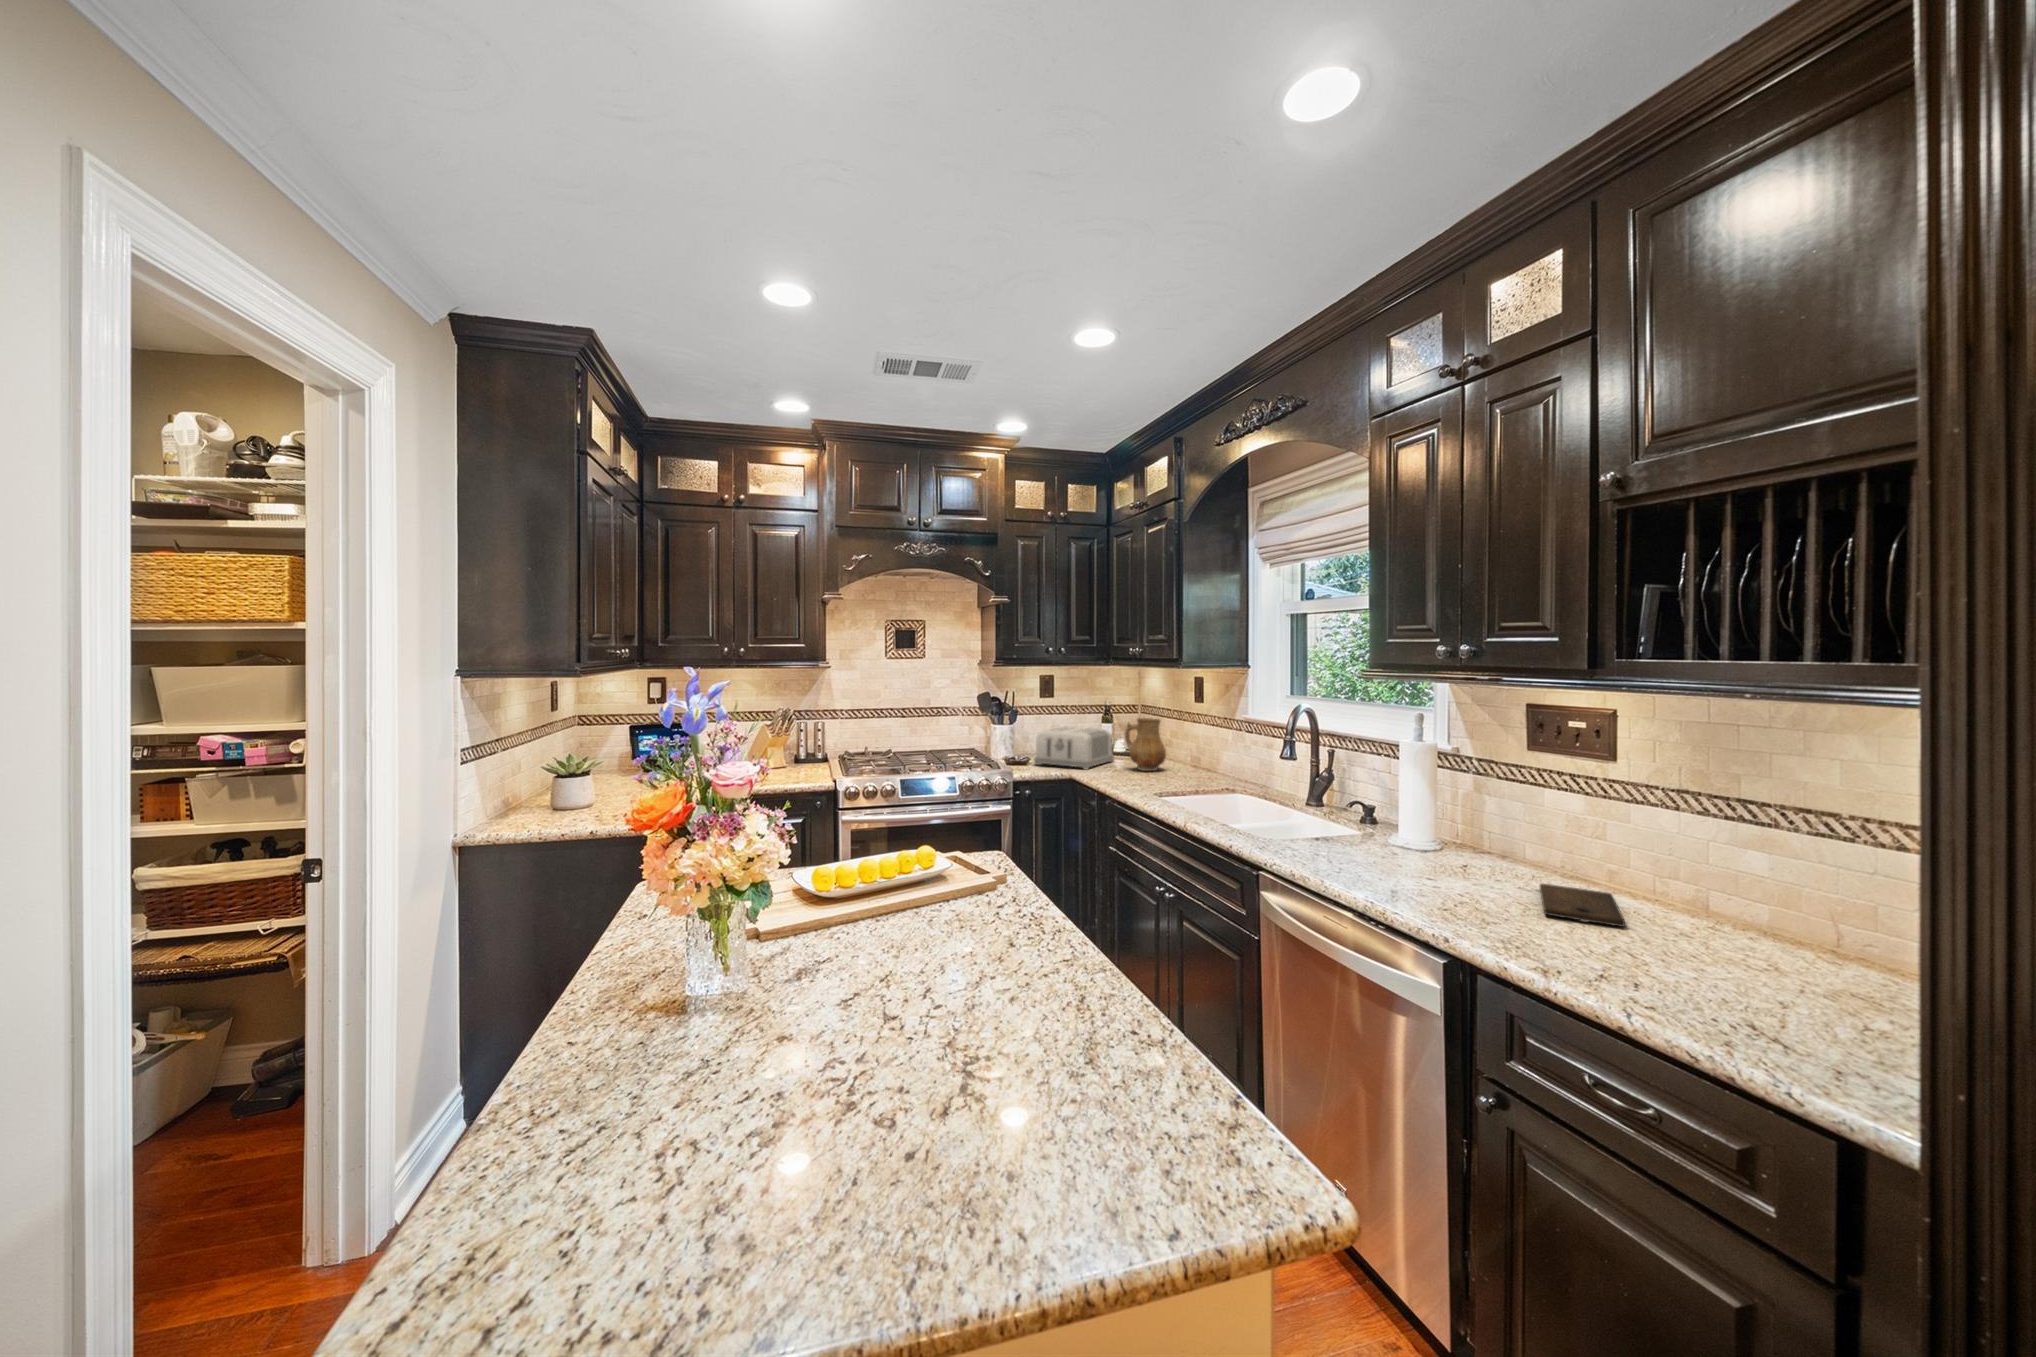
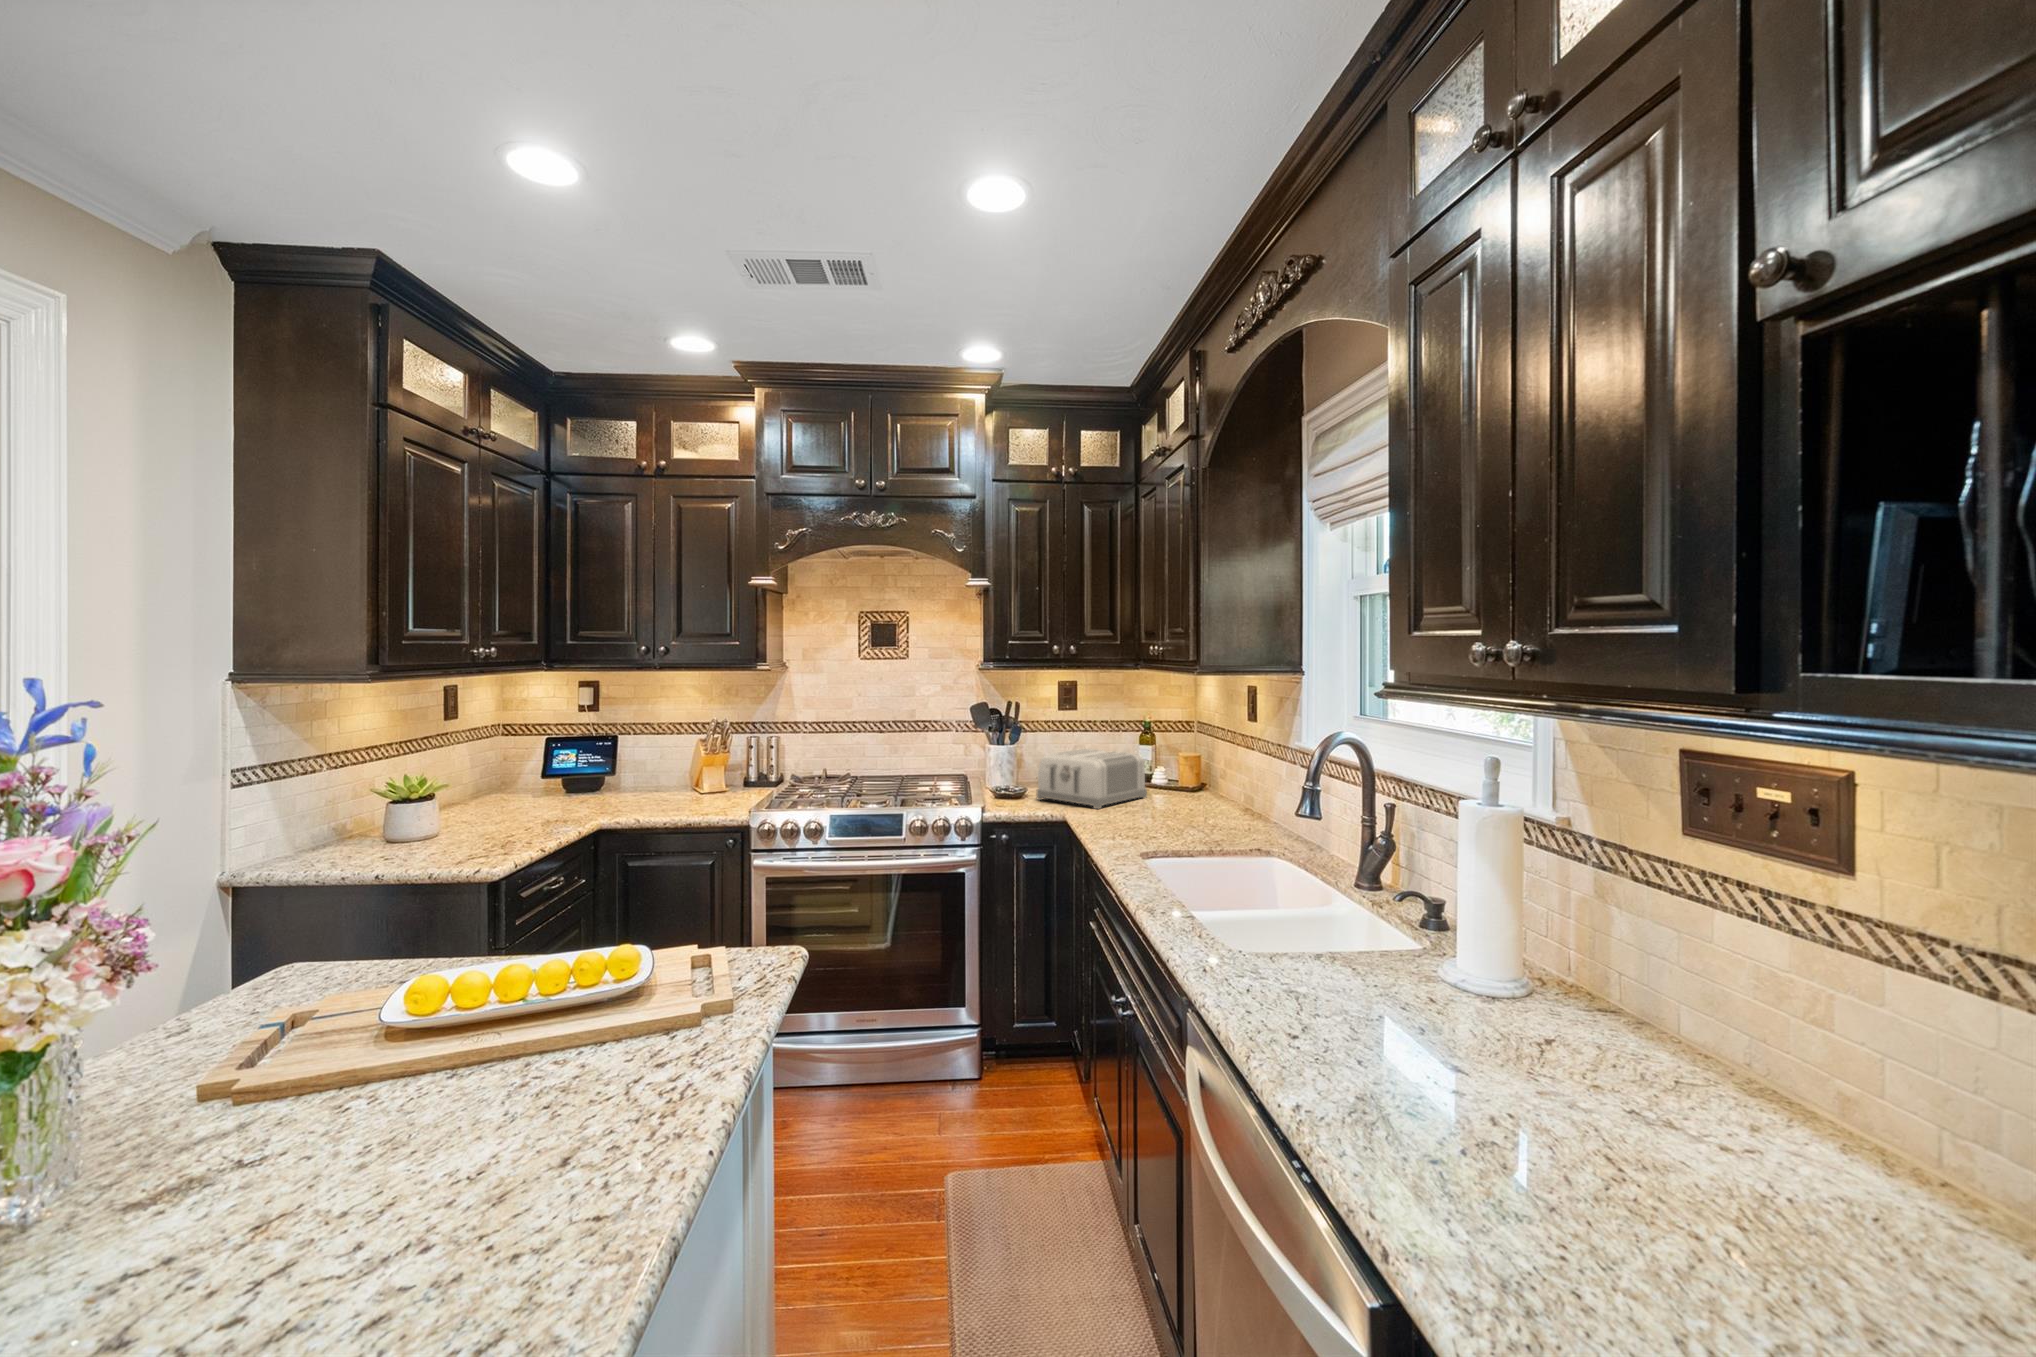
ceramic pitcher: present [1124,718,1166,771] -> none [1149,740,1205,814]
cutting board: present [1540,884,1625,927] -> none [1651,1107,1835,1266]

